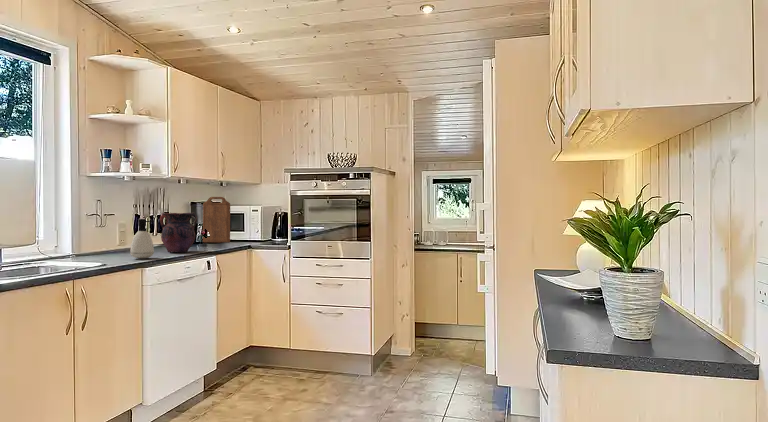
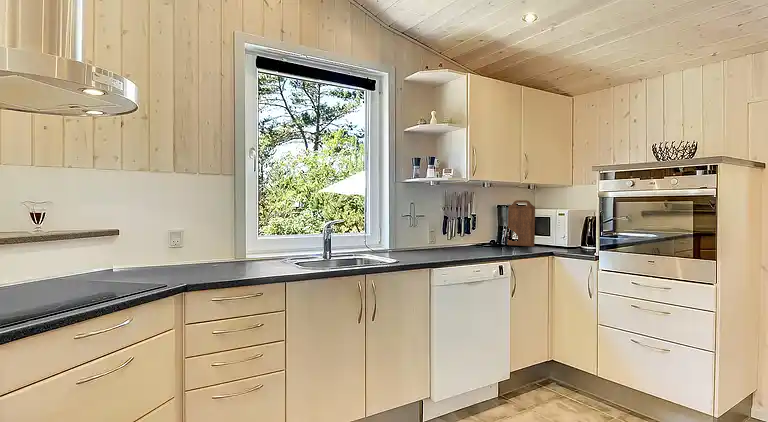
vase: present [160,212,197,252] -> none [458,215,492,255]
soap dispenser: present [130,219,154,259] -> none [425,221,445,259]

